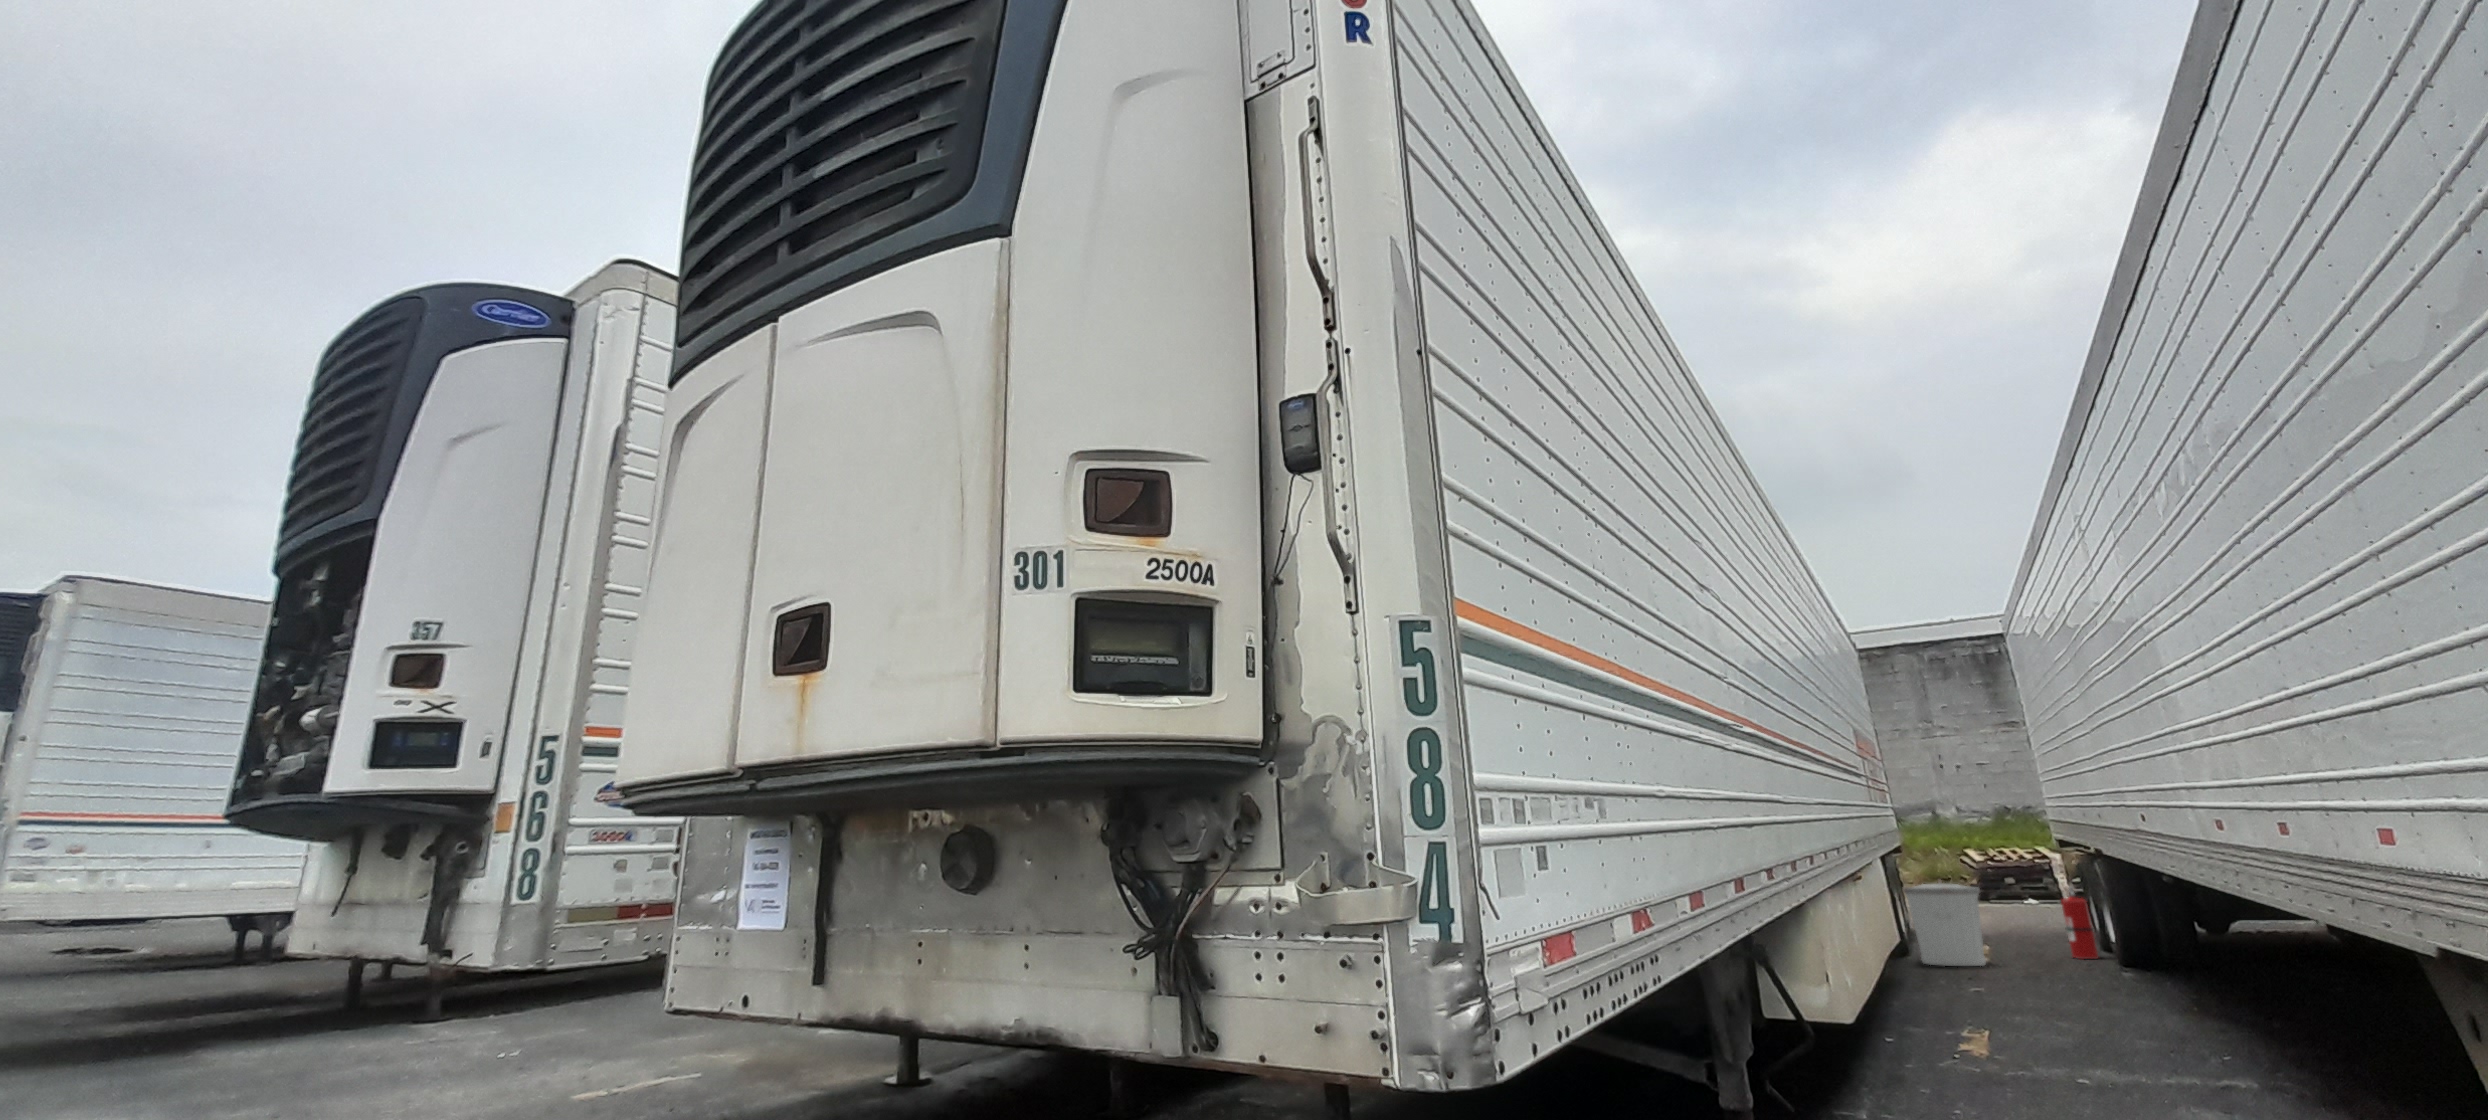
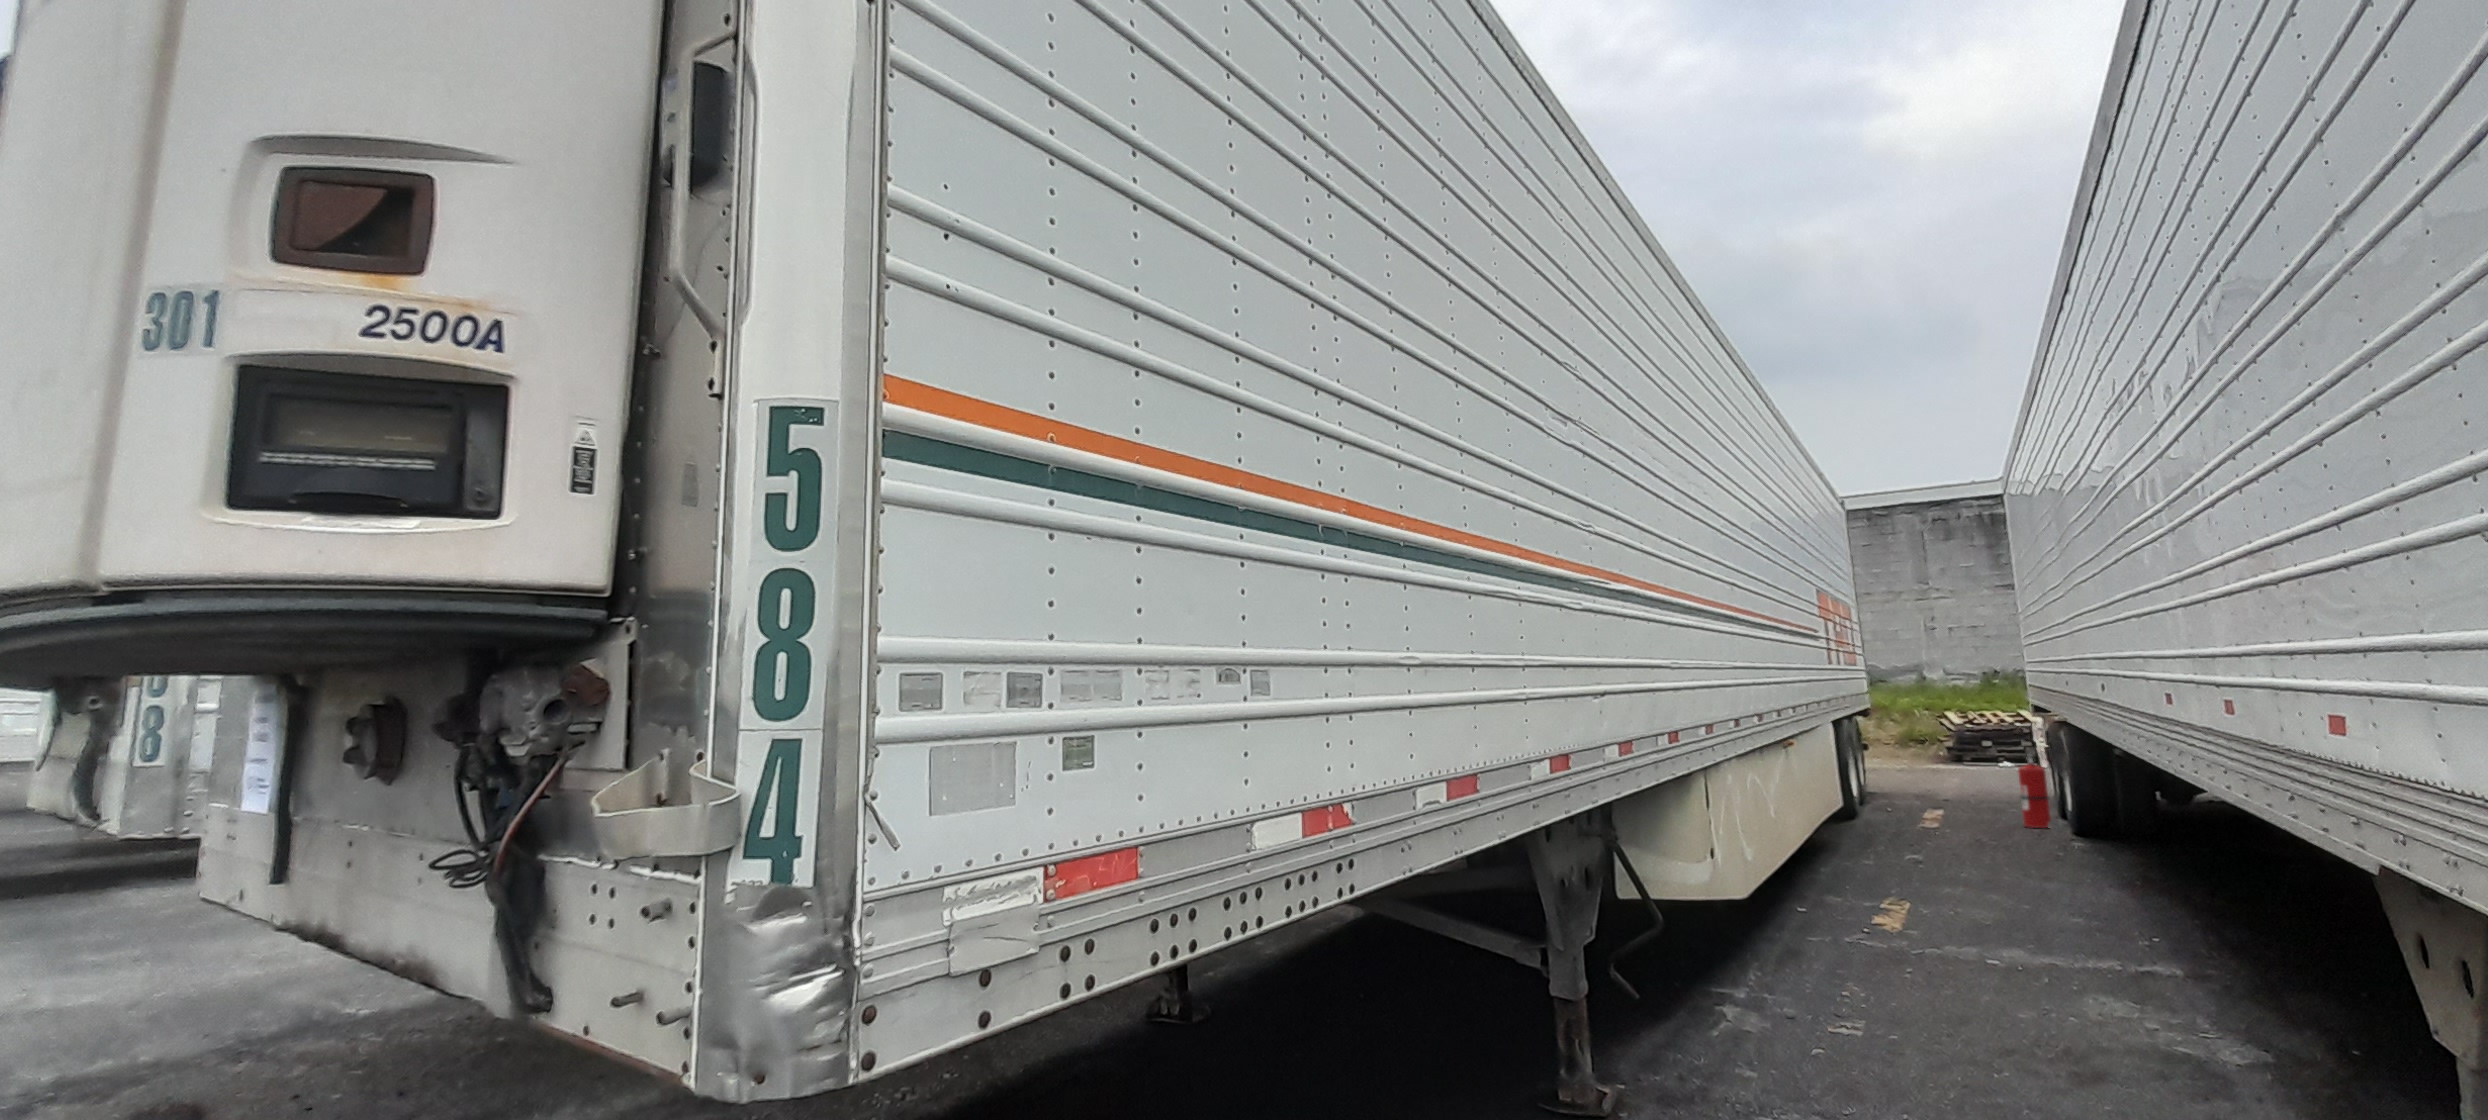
trash can: present [1903,880,1986,966] -> none [1850,745,1932,834]

